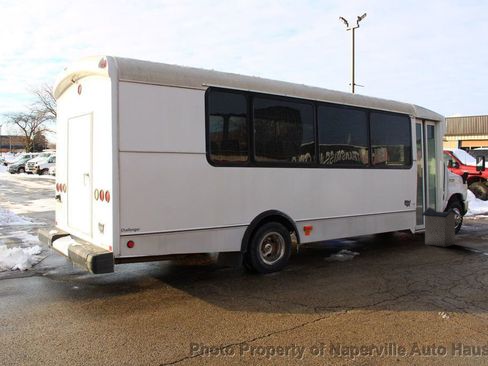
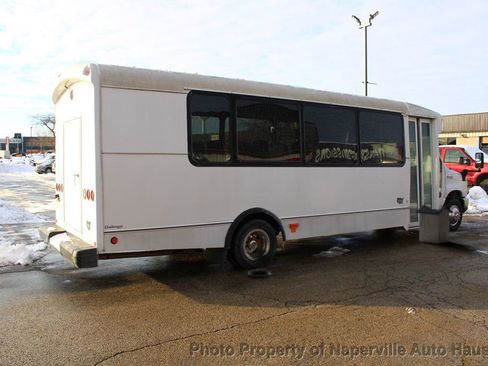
potted tree: none [263,239,291,282] -> present [249,240,271,277]

